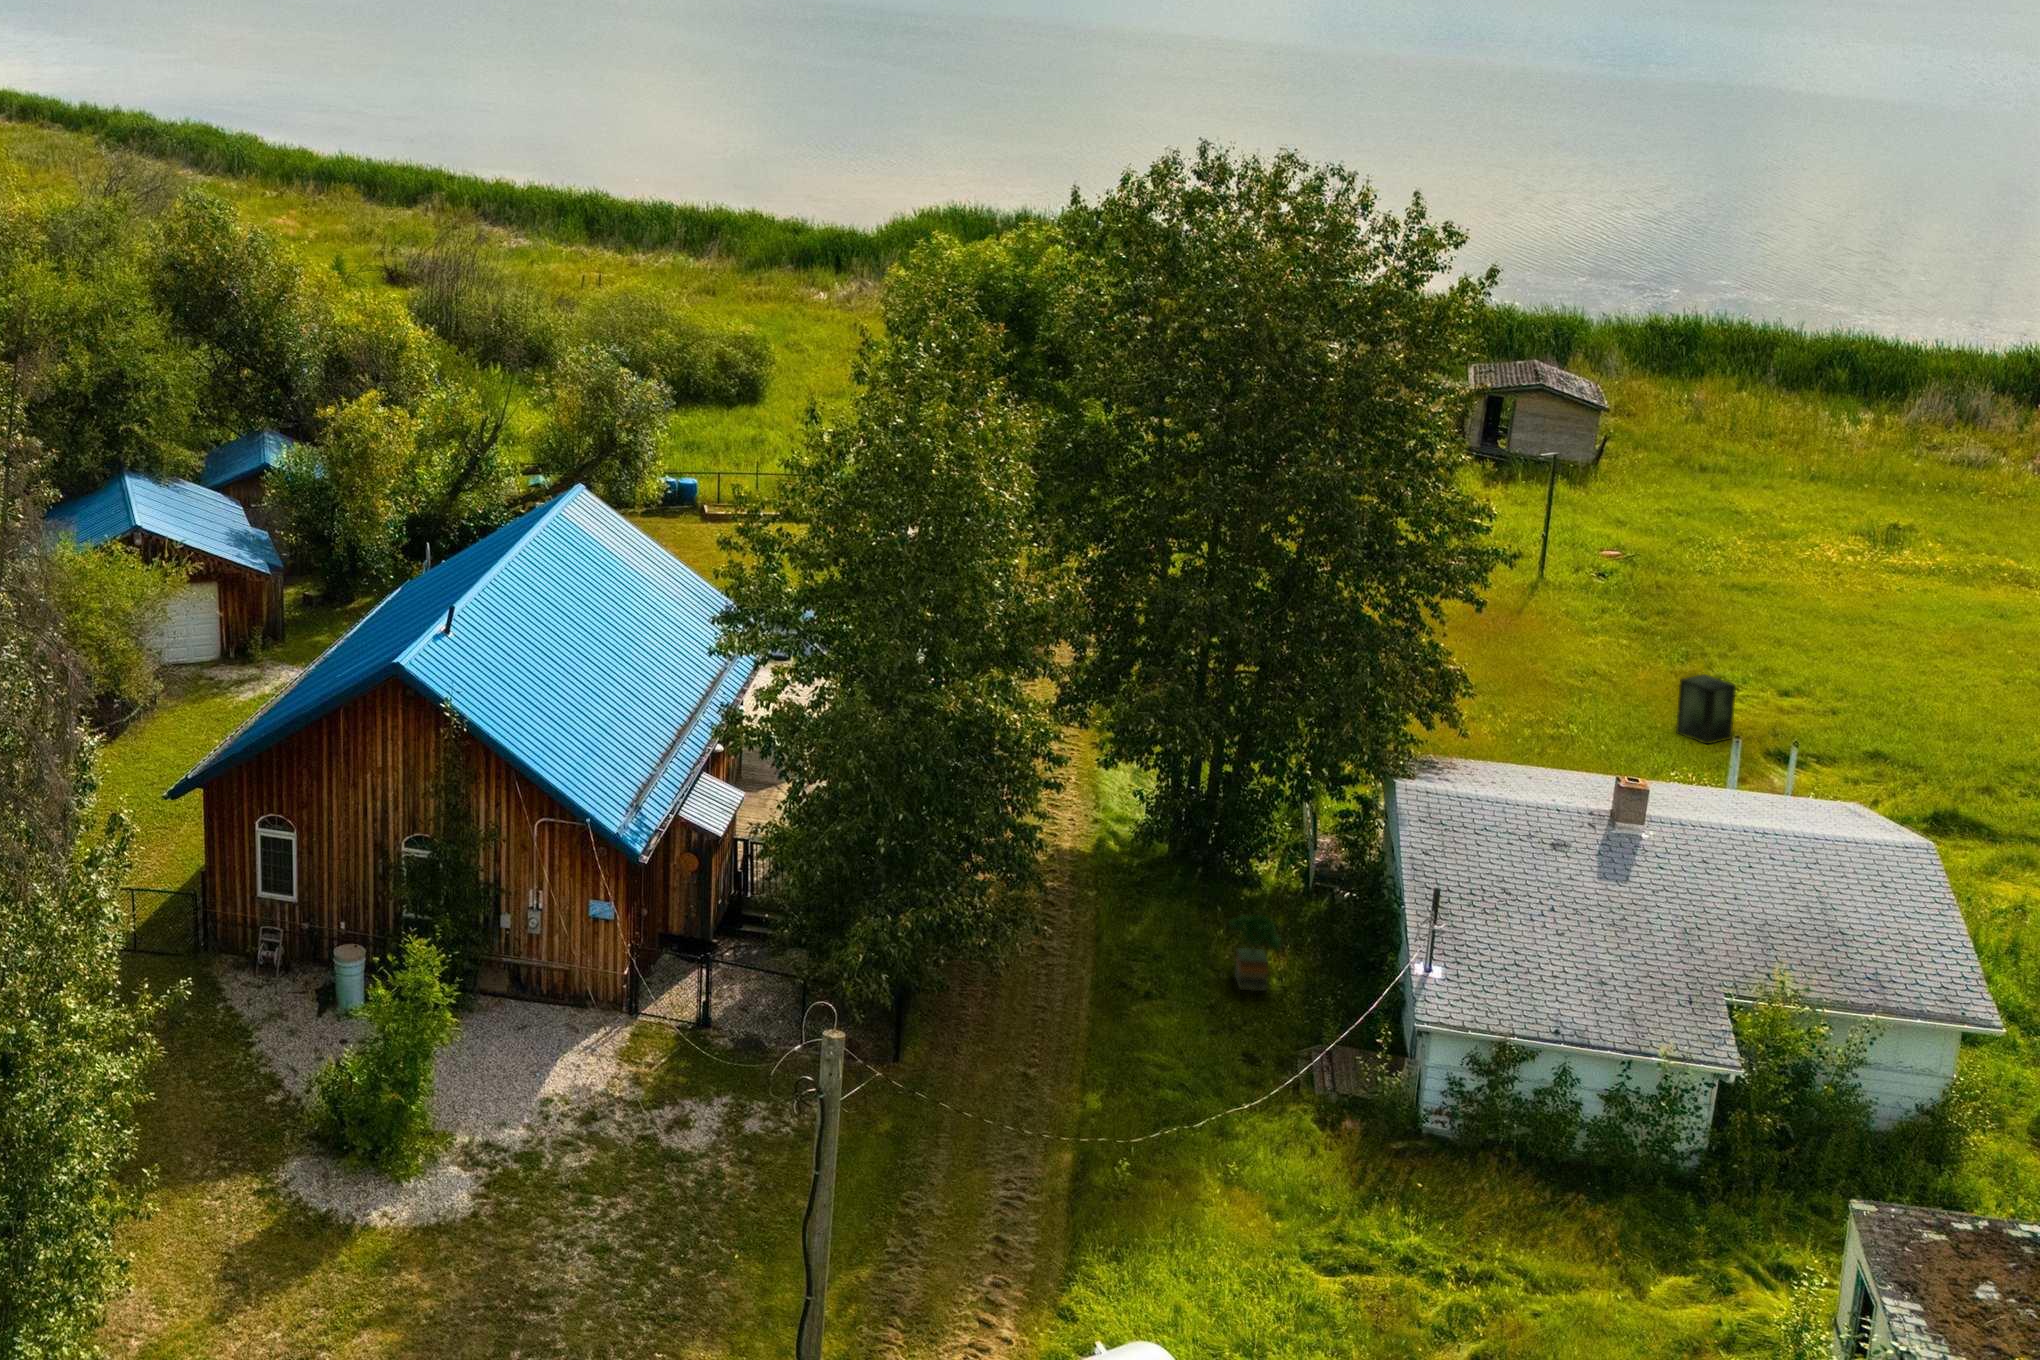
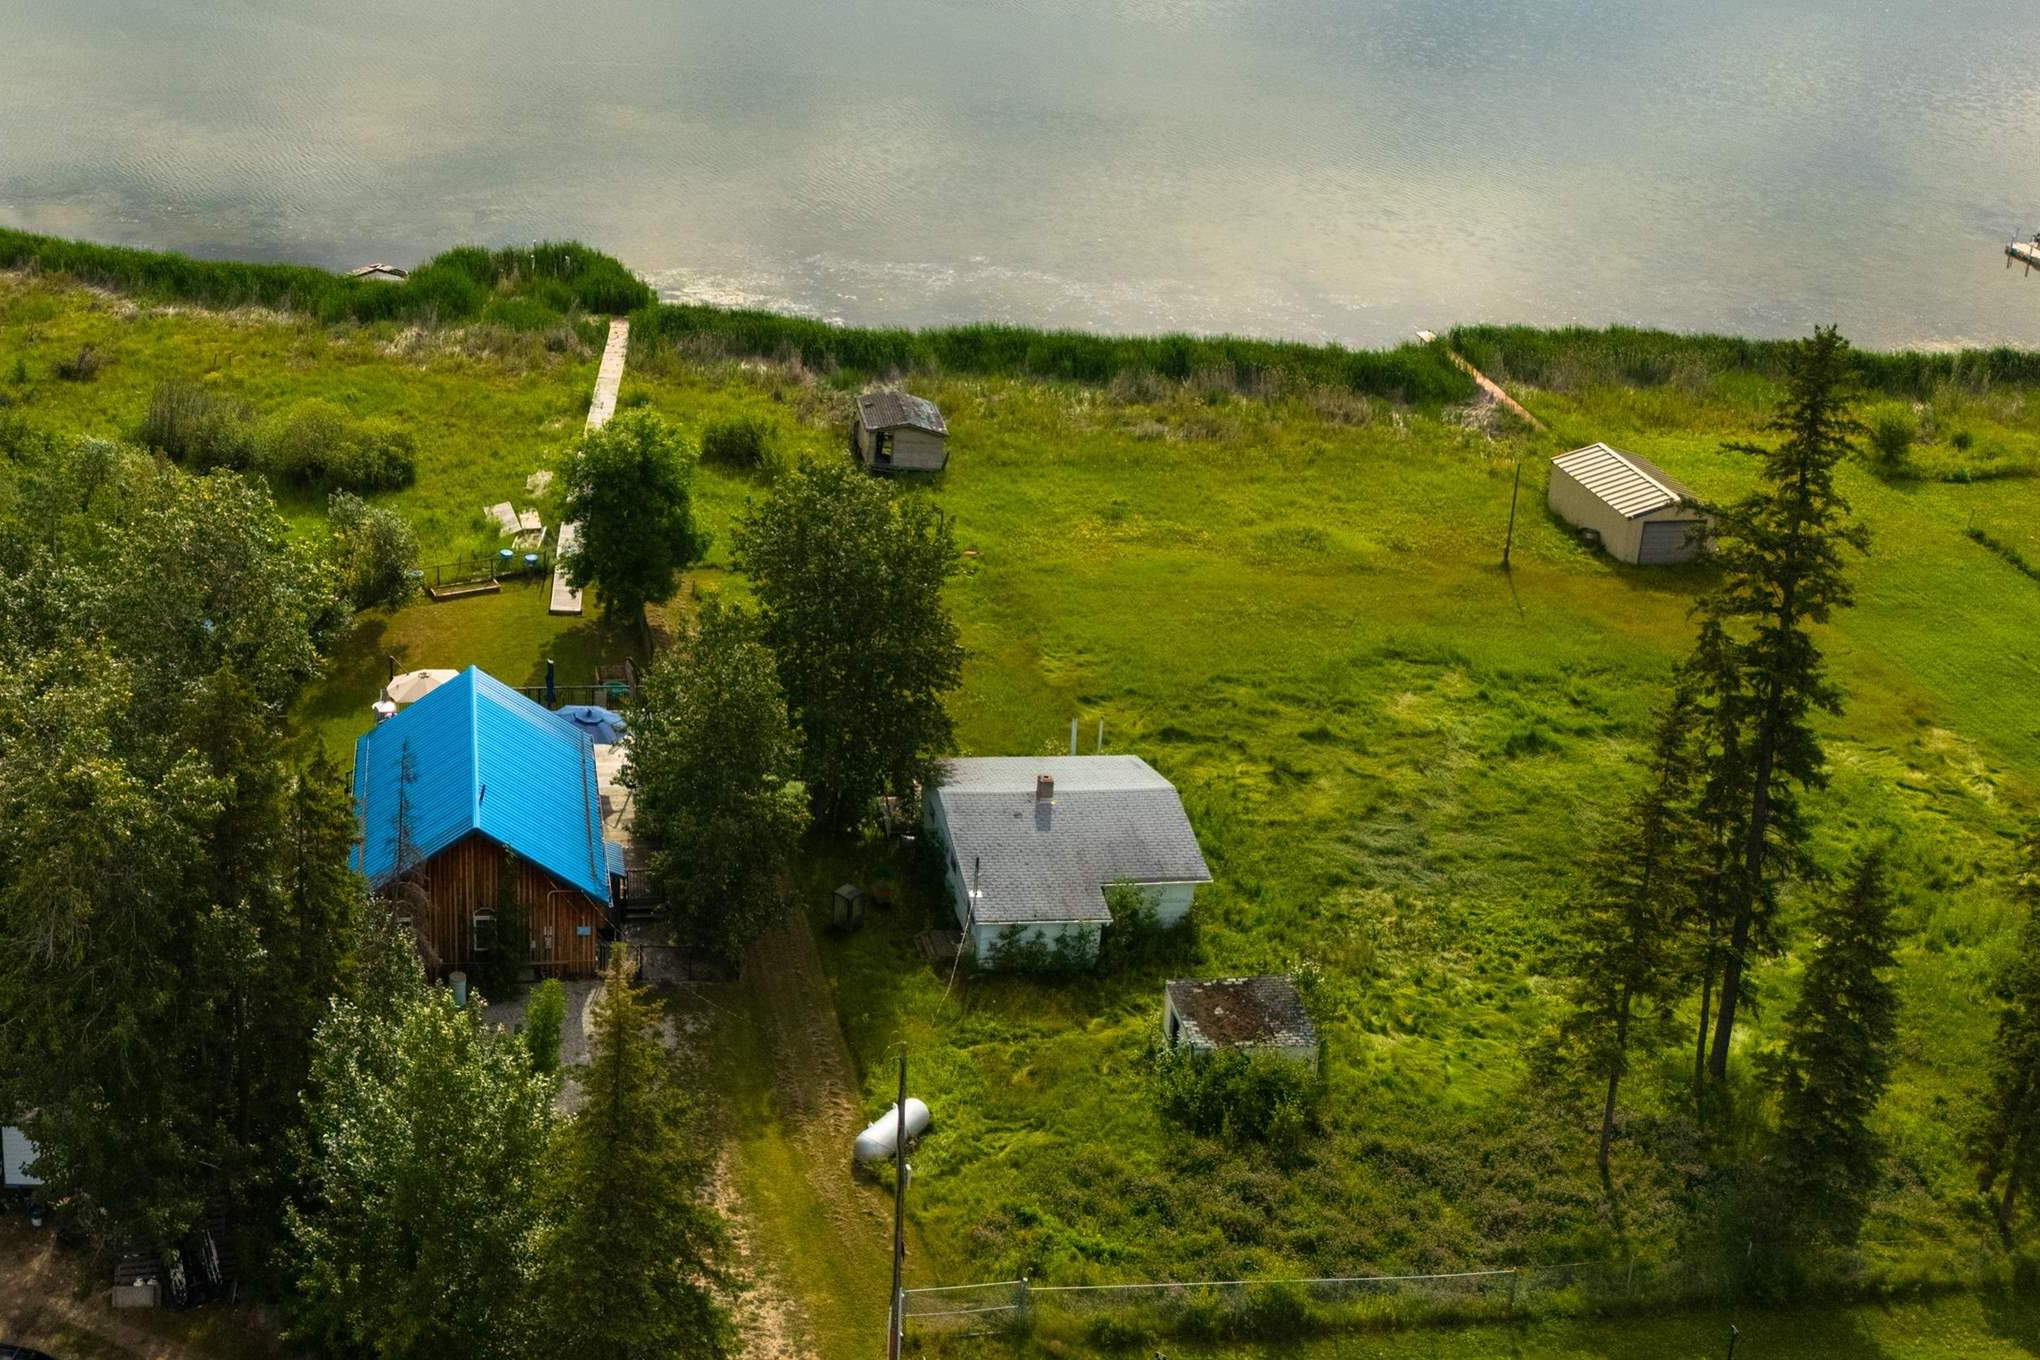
storage box: present [1676,674,1736,744] -> present [832,883,865,934]

